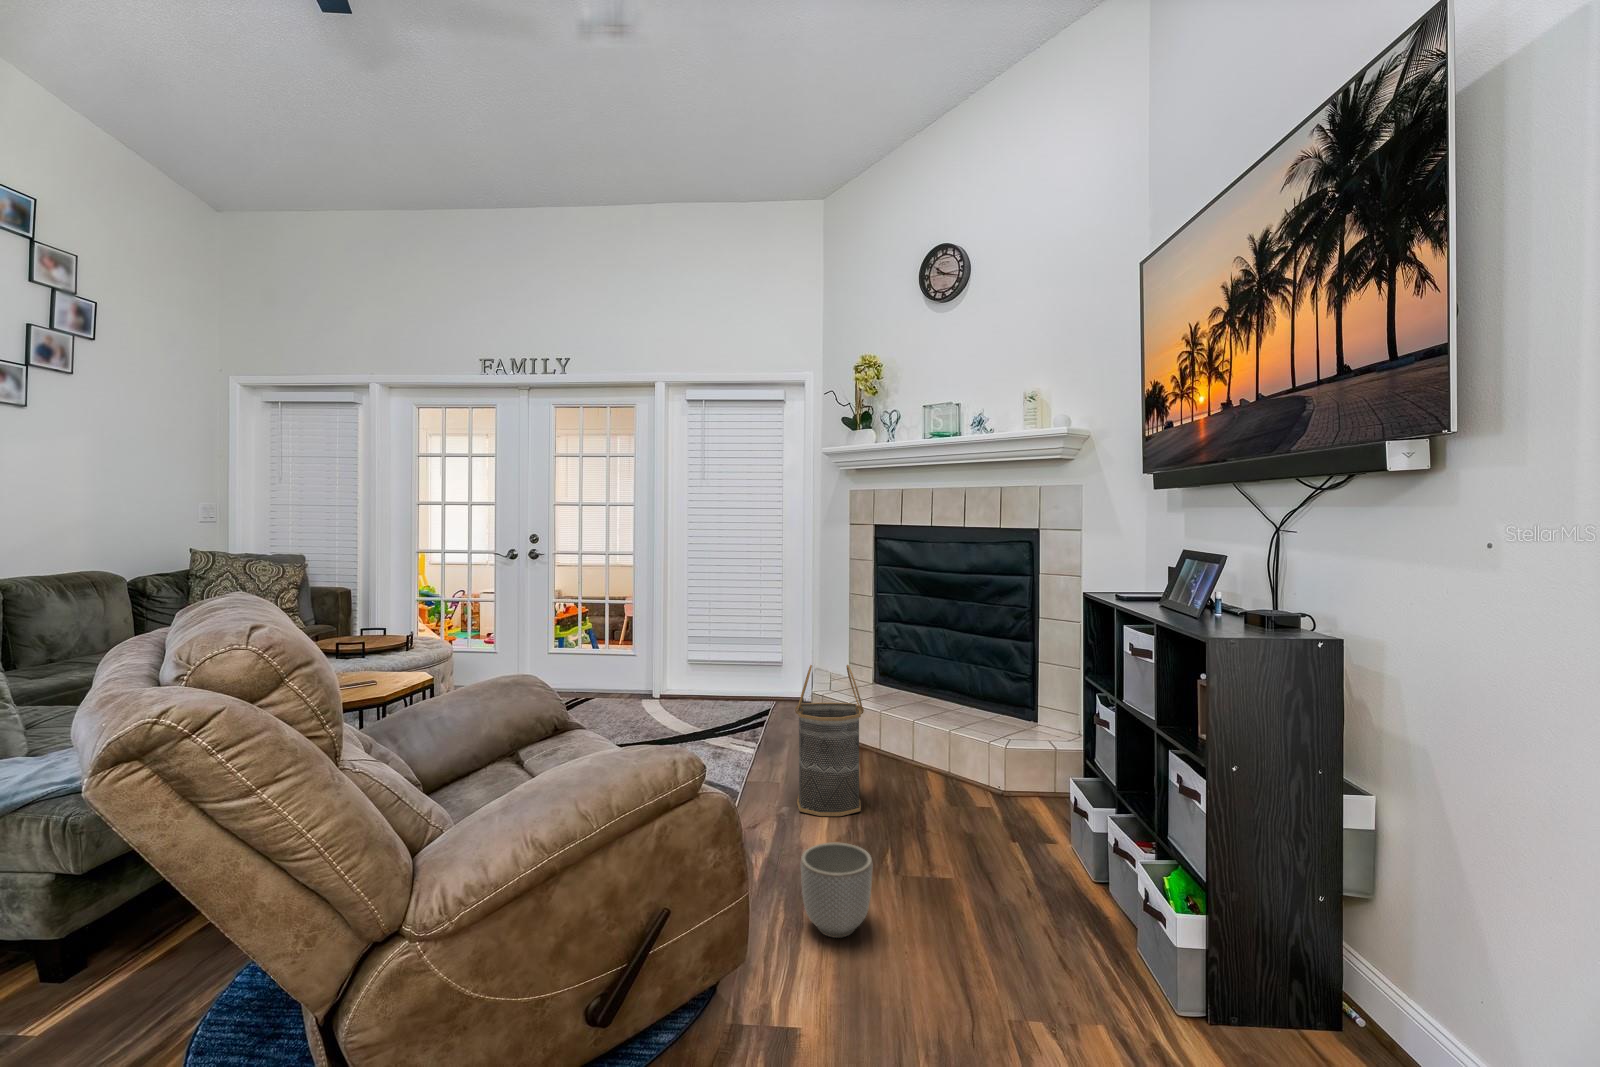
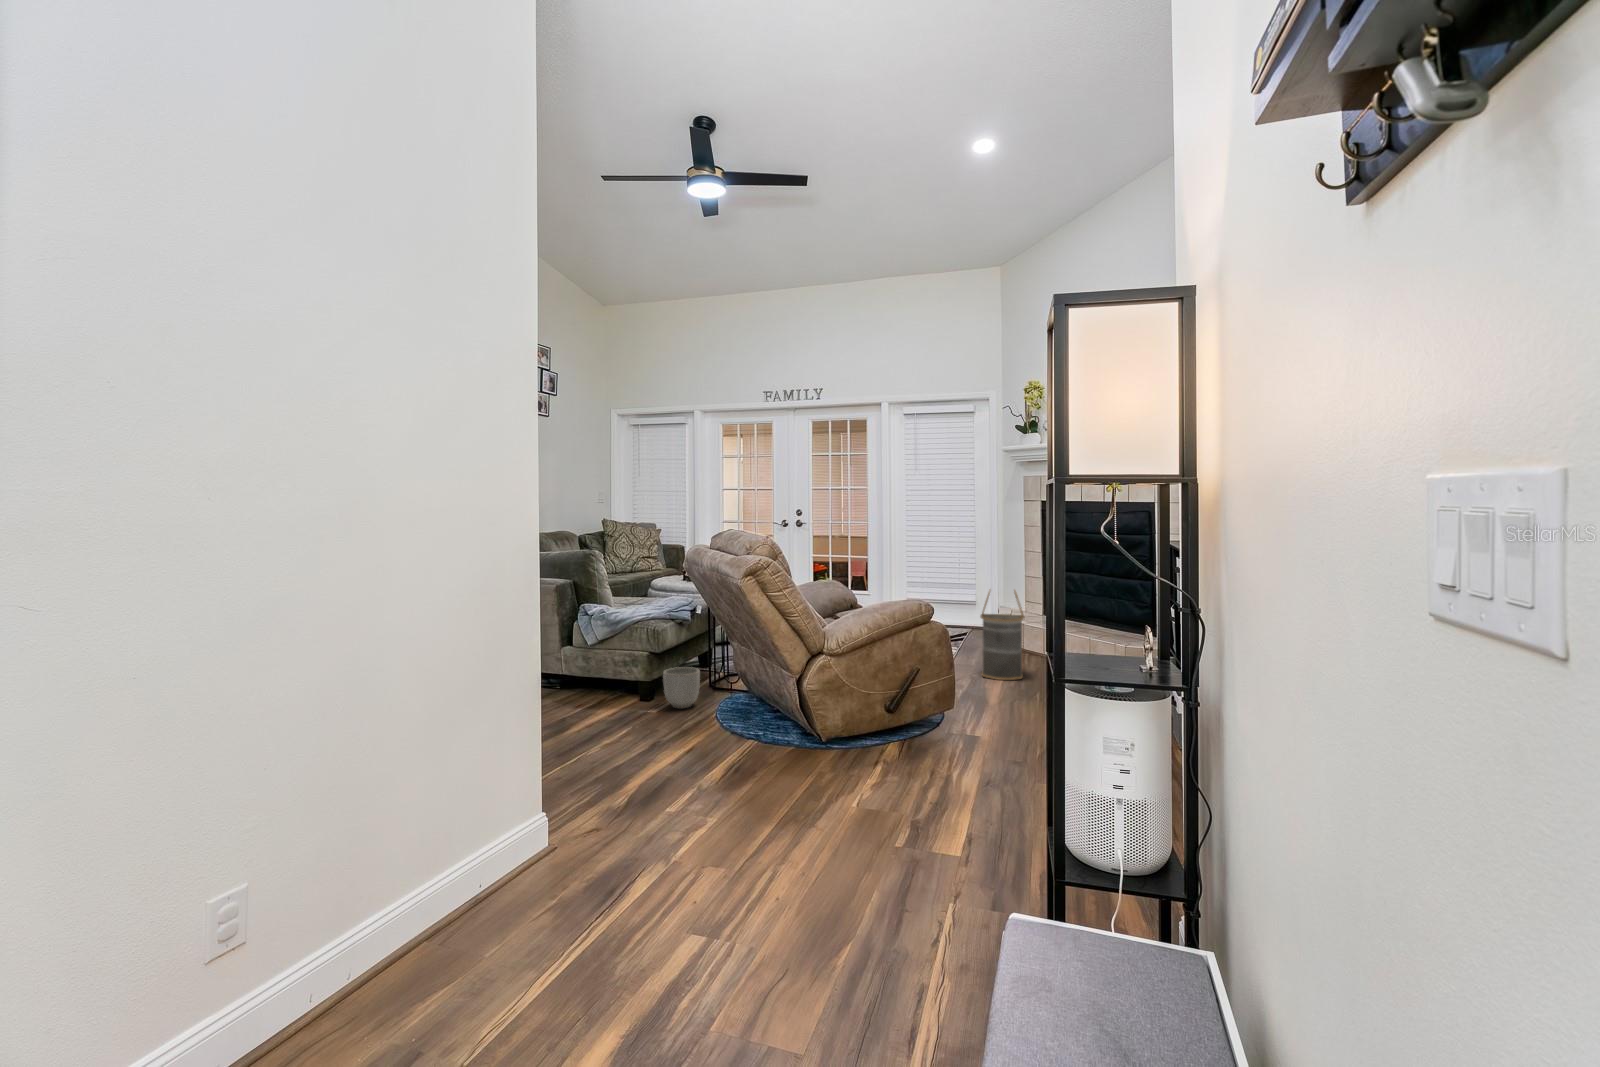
planter: present [801,843,873,938] -> present [663,667,700,709]

